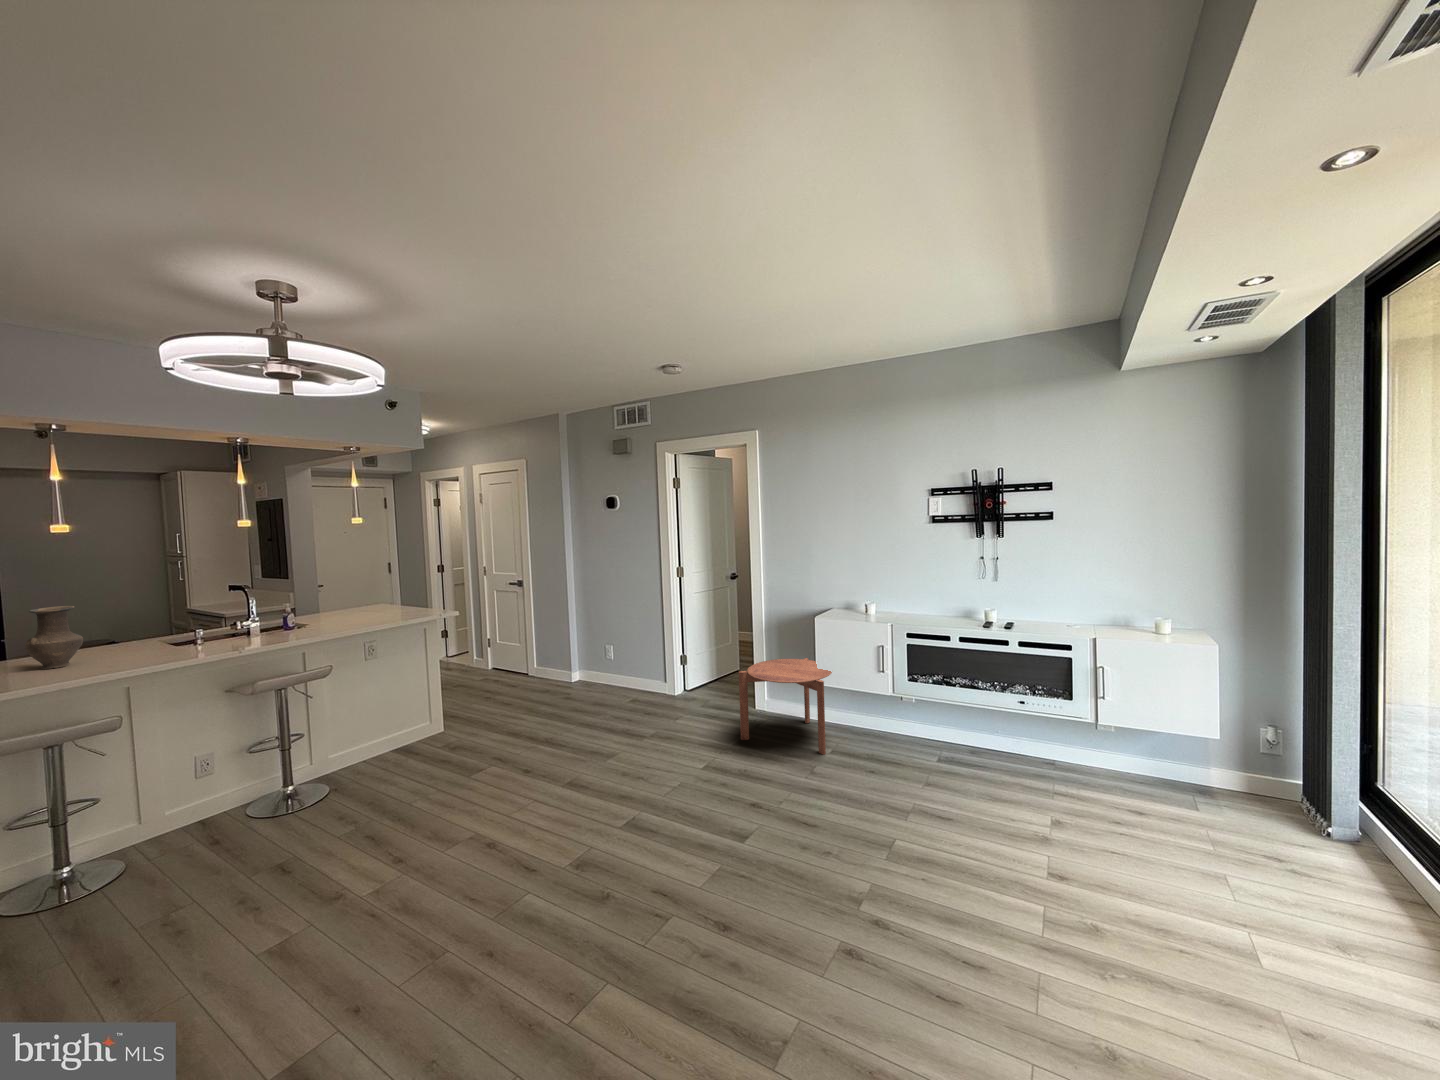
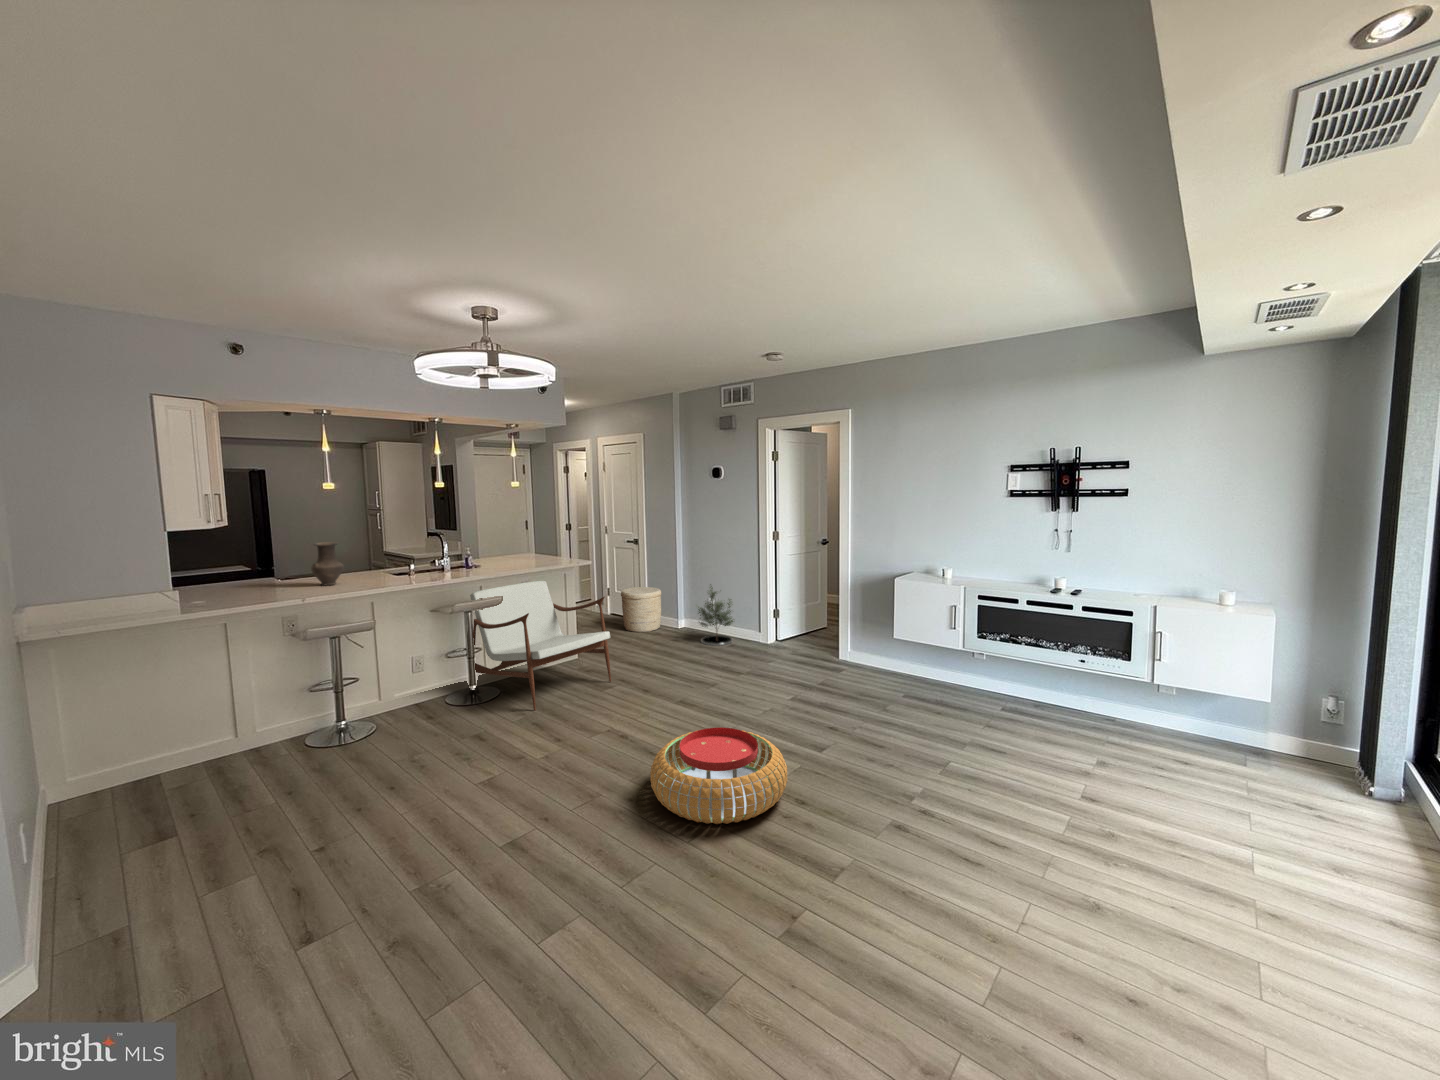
potted tree: none [589,630,638,702] -> present [698,584,733,645]
woven basket: none [501,636,551,690] -> present [621,587,661,632]
armchair: none [285,640,482,817] -> present [470,581,611,711]
side table: present [739,658,832,755] -> none [824,615,909,698]
pouf: none [518,829,705,986] -> present [650,728,787,824]

